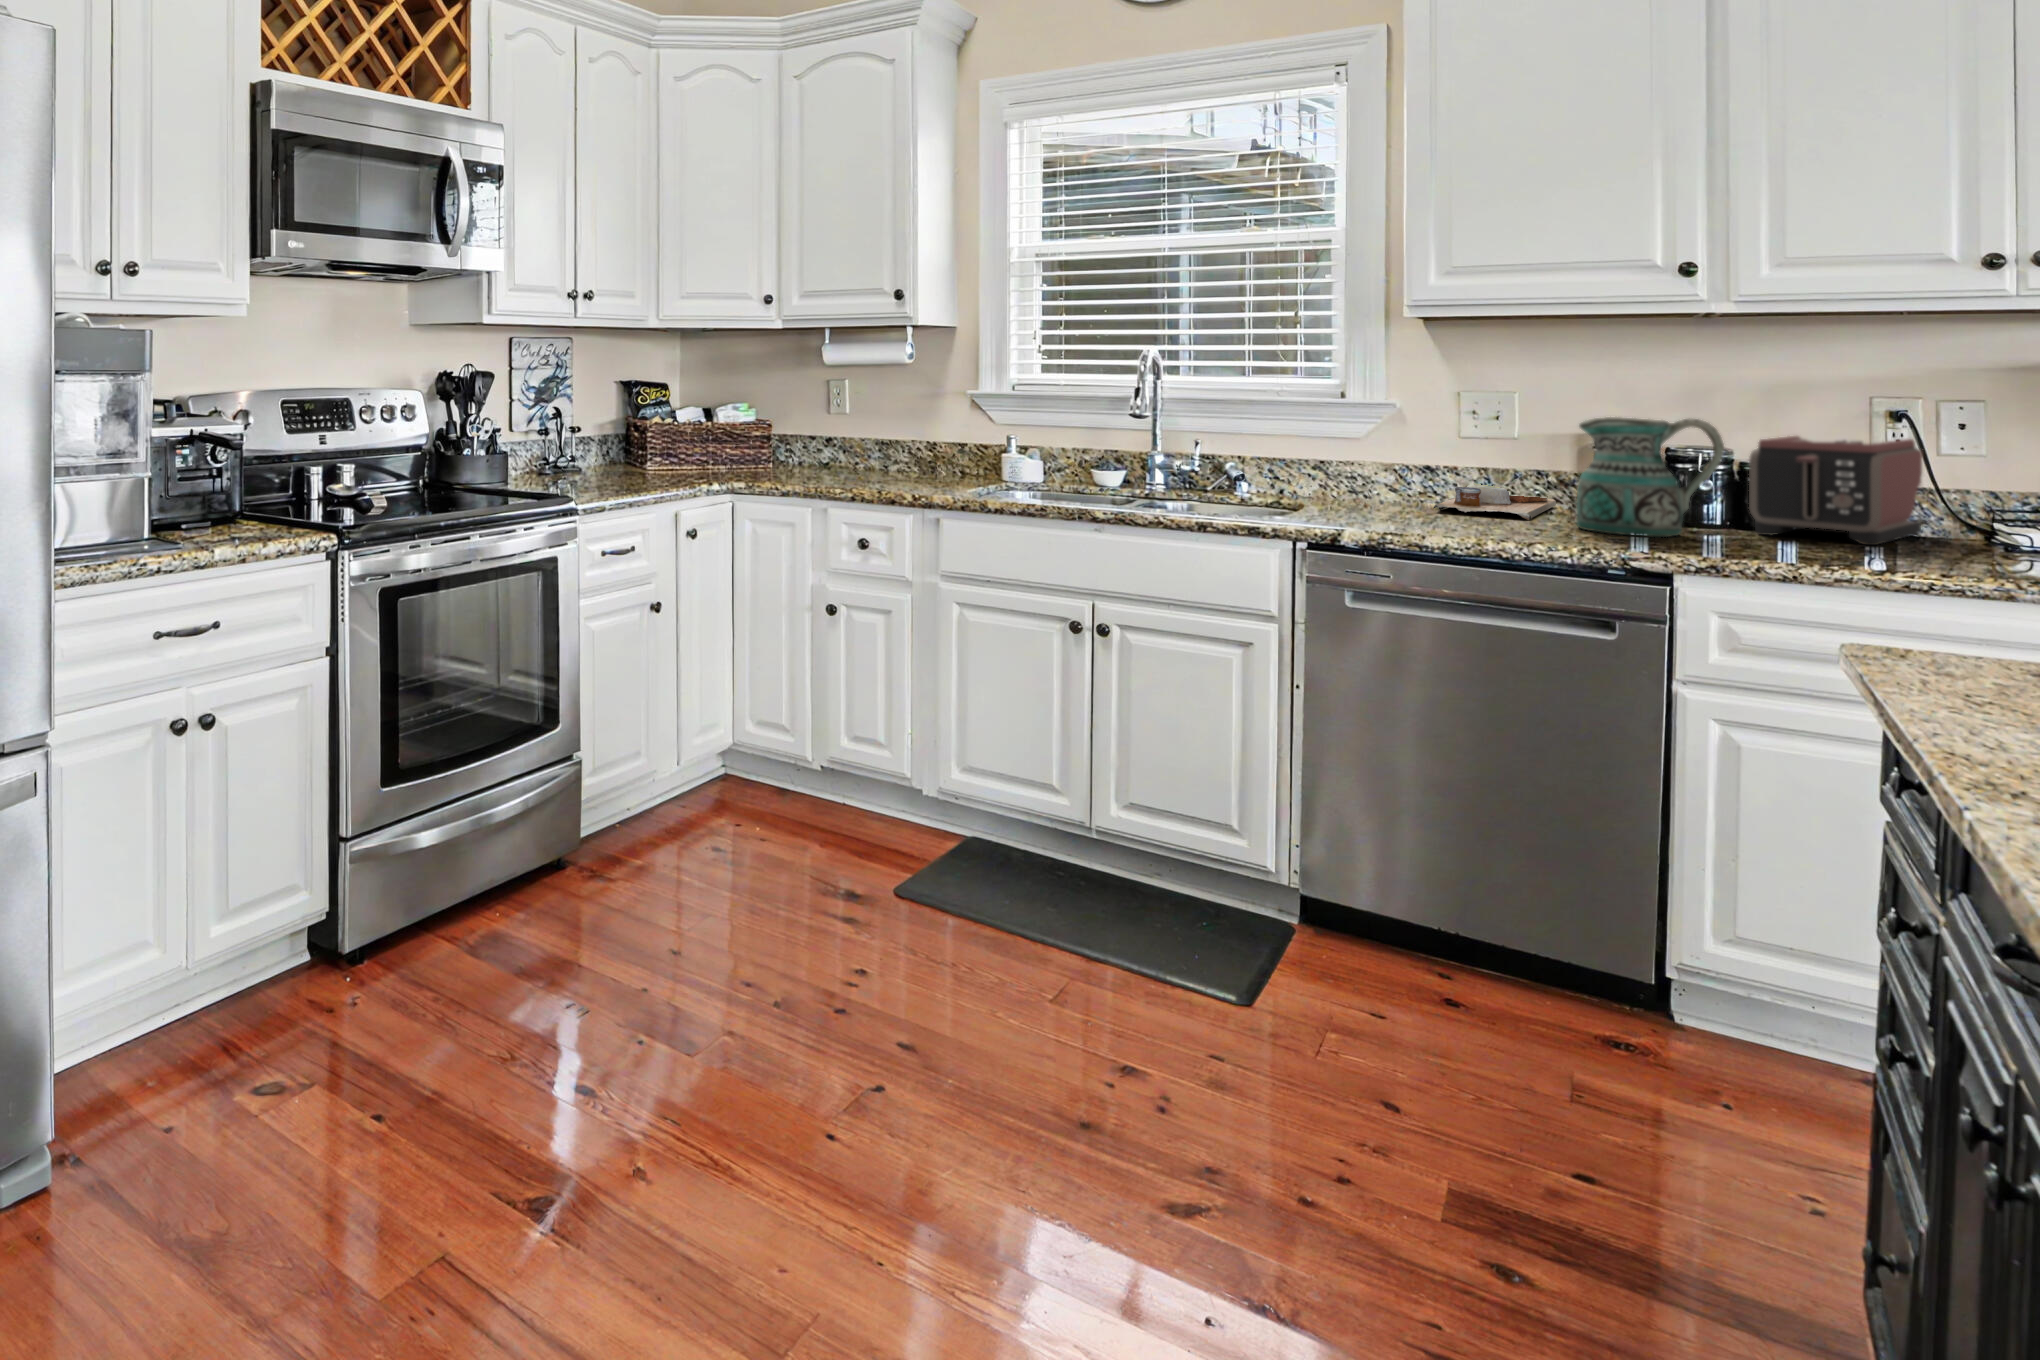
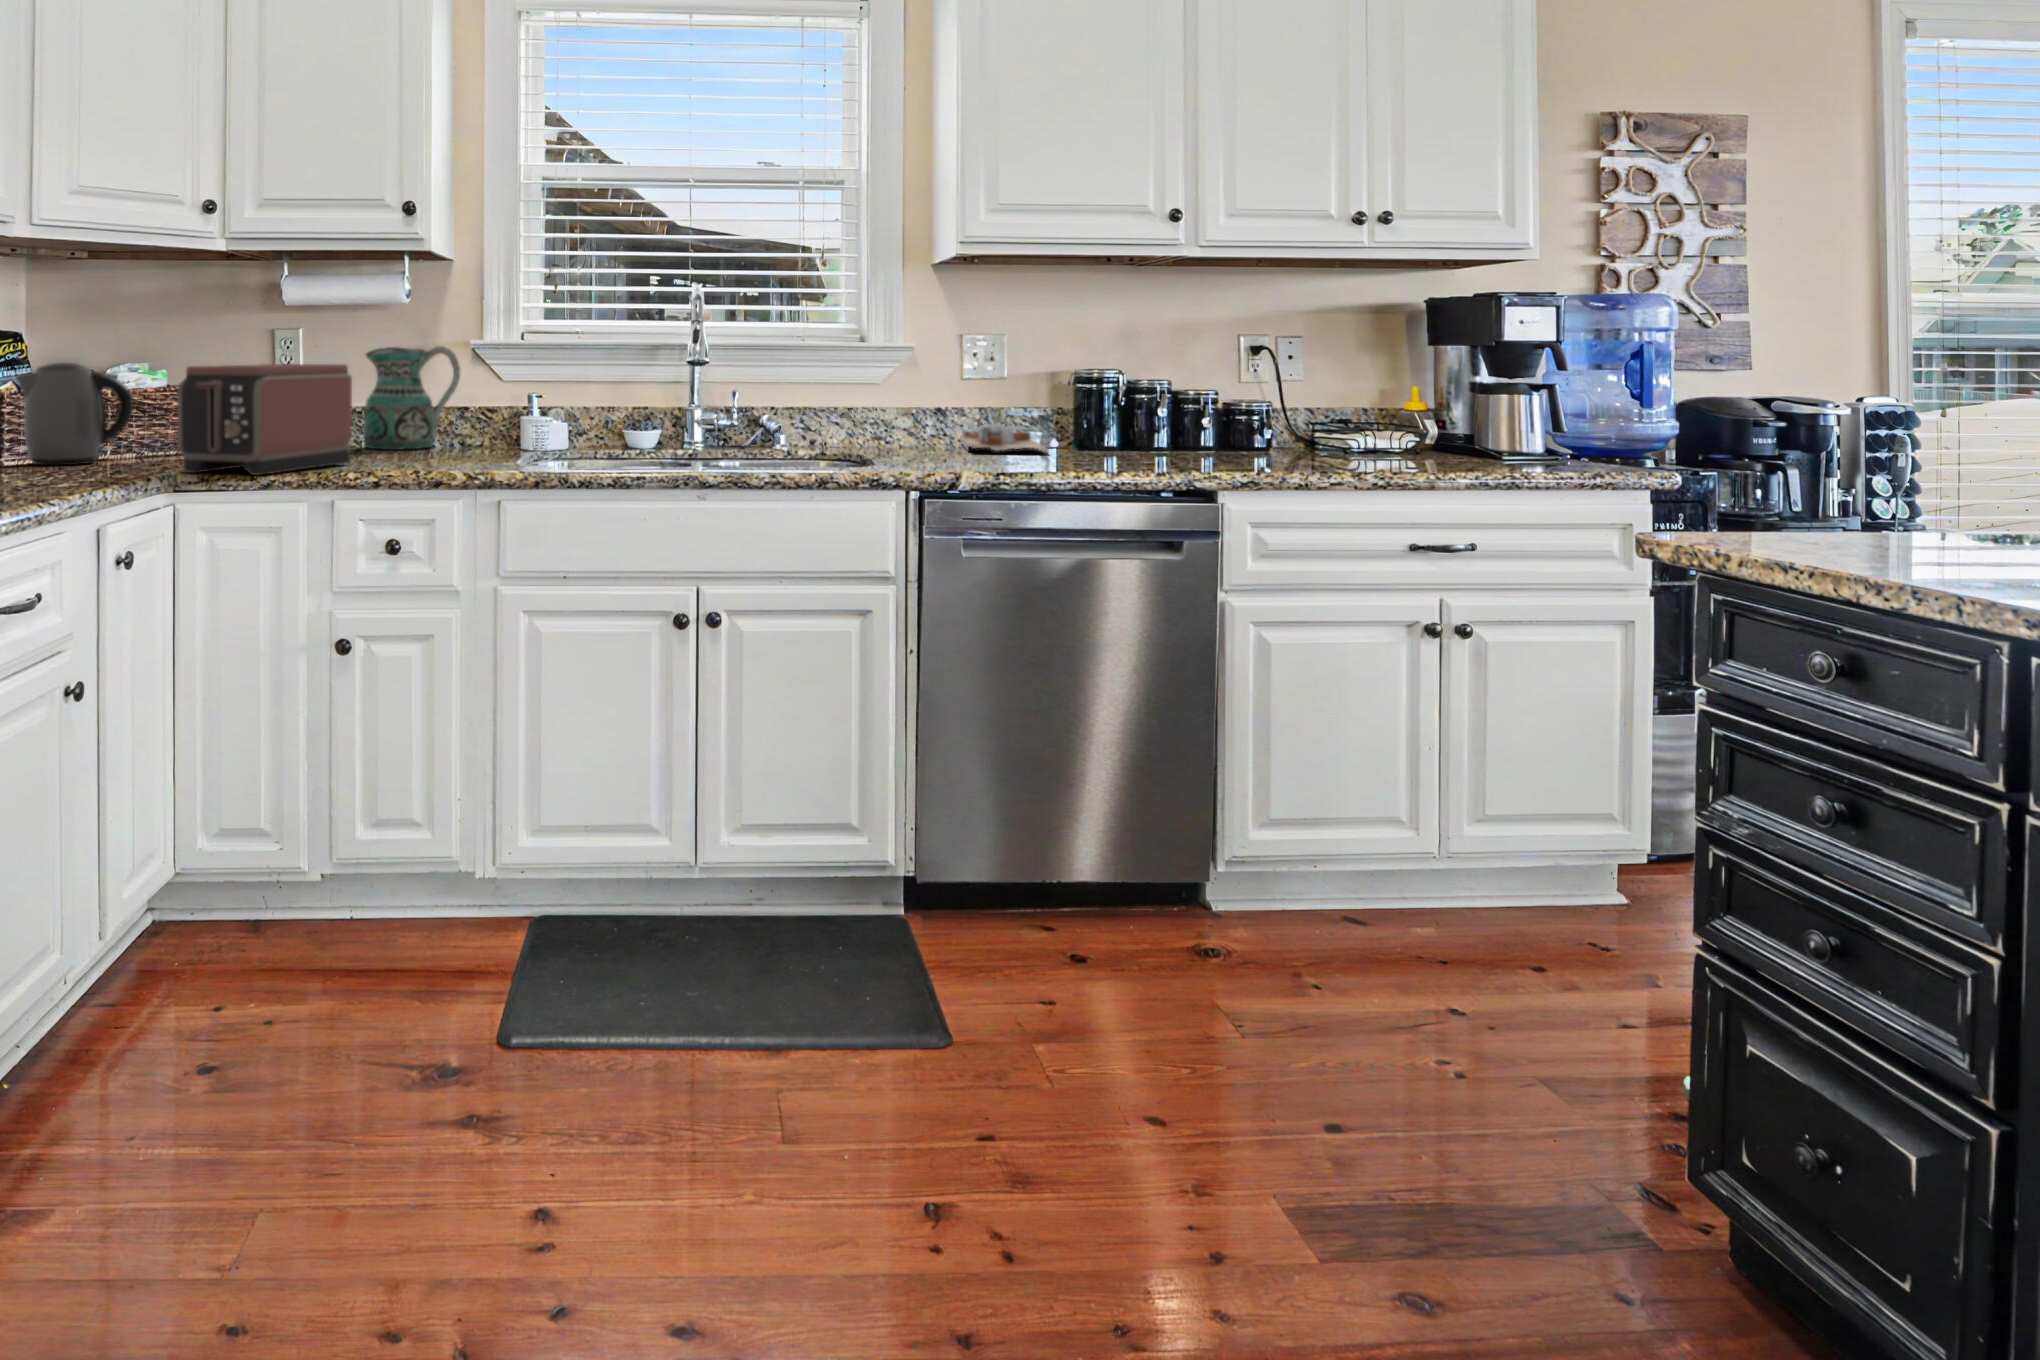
kettle: none [656,407,723,471] -> present [17,363,133,465]
ceramic pitcher: present [1576,417,1724,537] -> present [364,346,460,450]
toaster: present [1749,436,1923,545] -> present [177,364,352,475]

